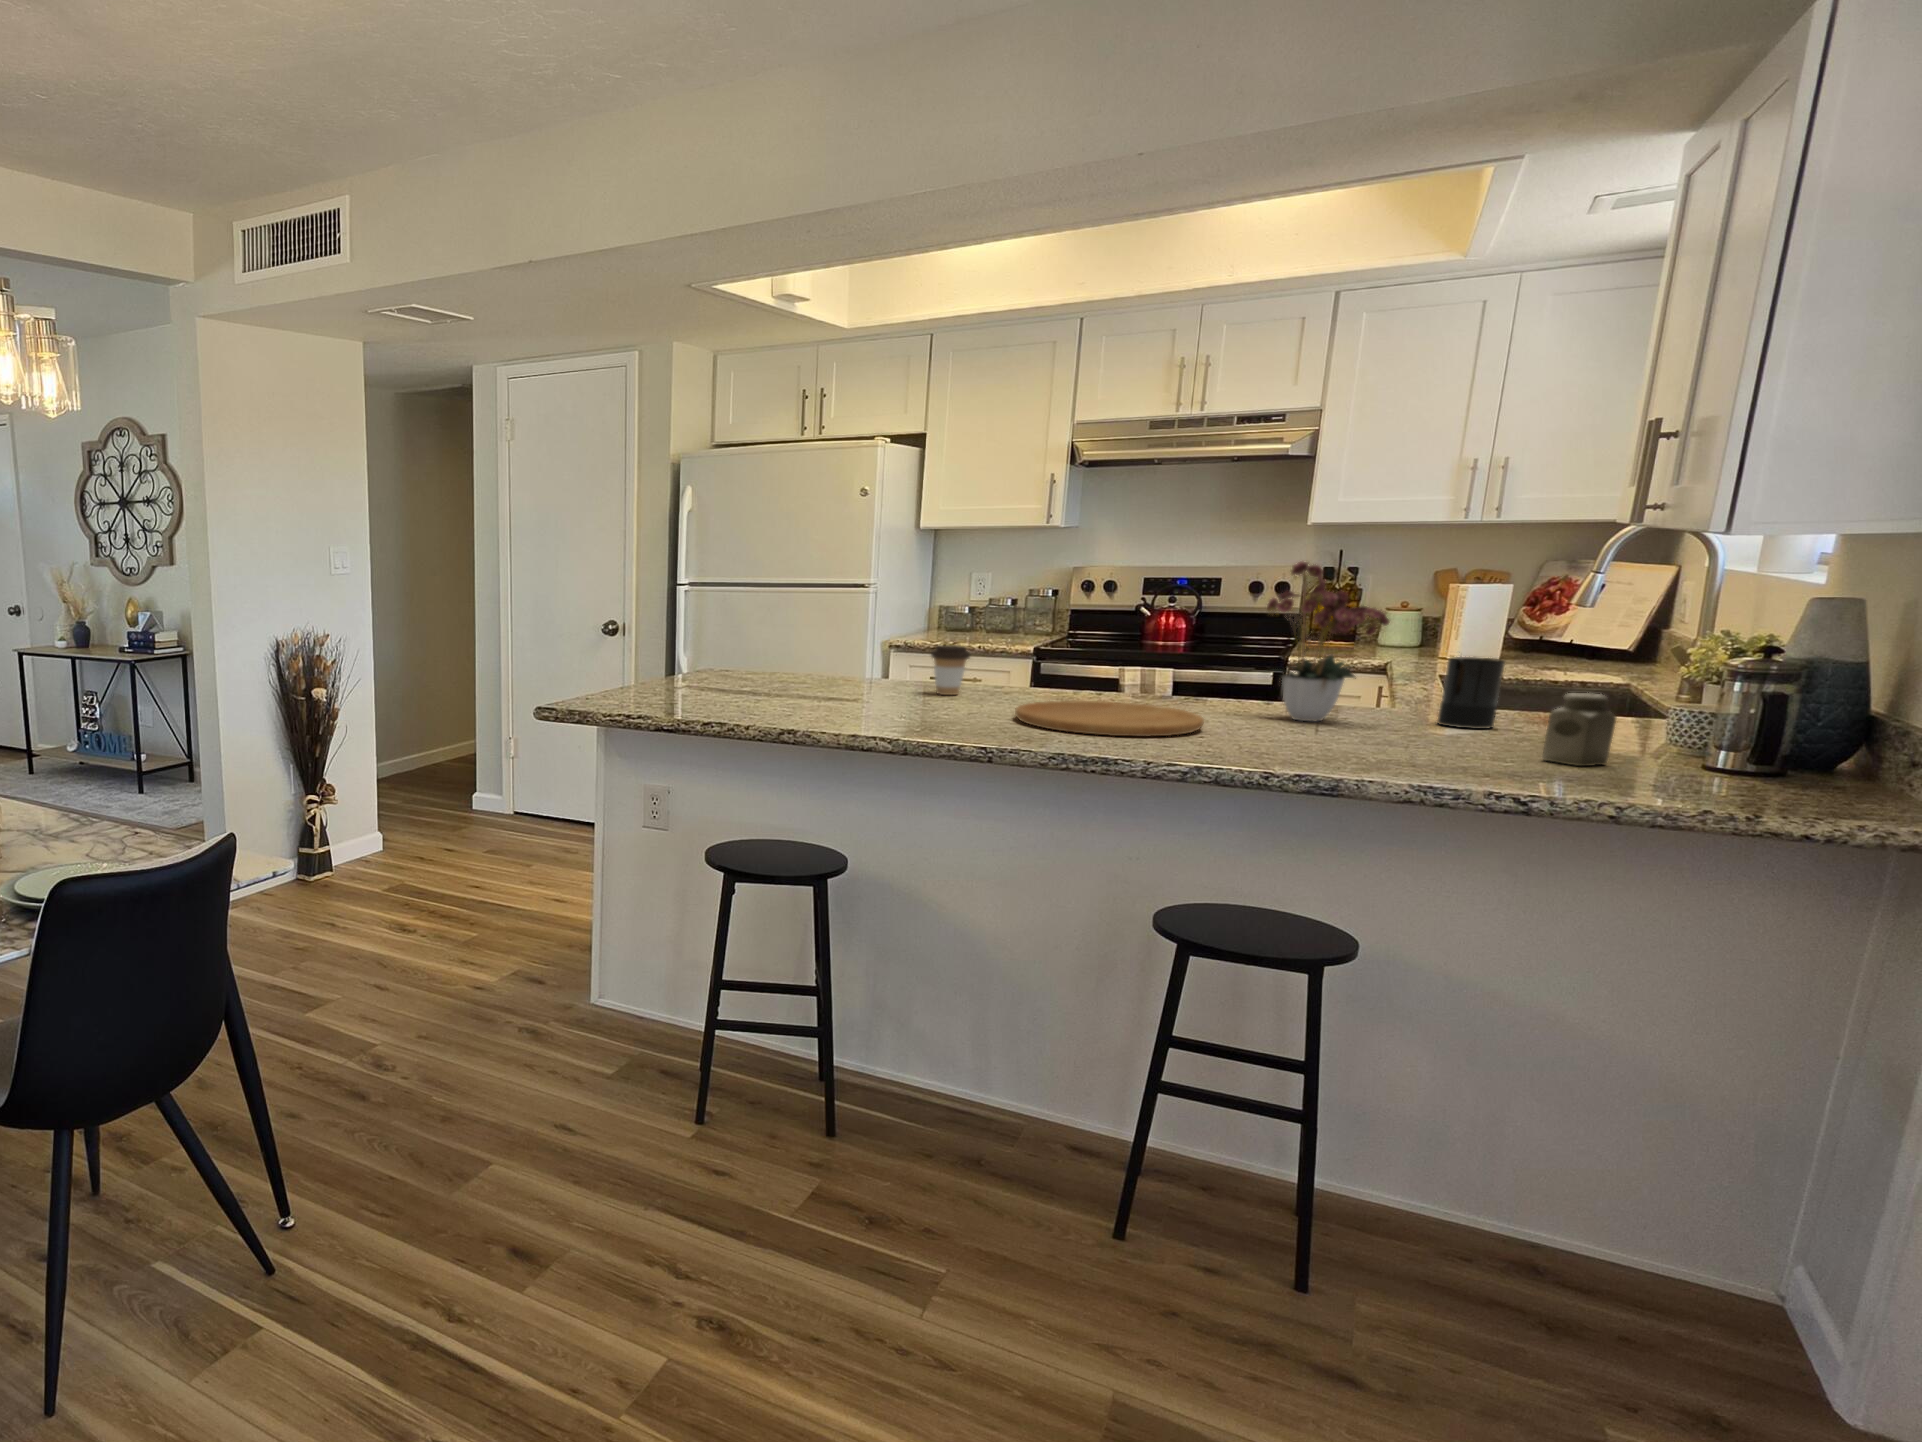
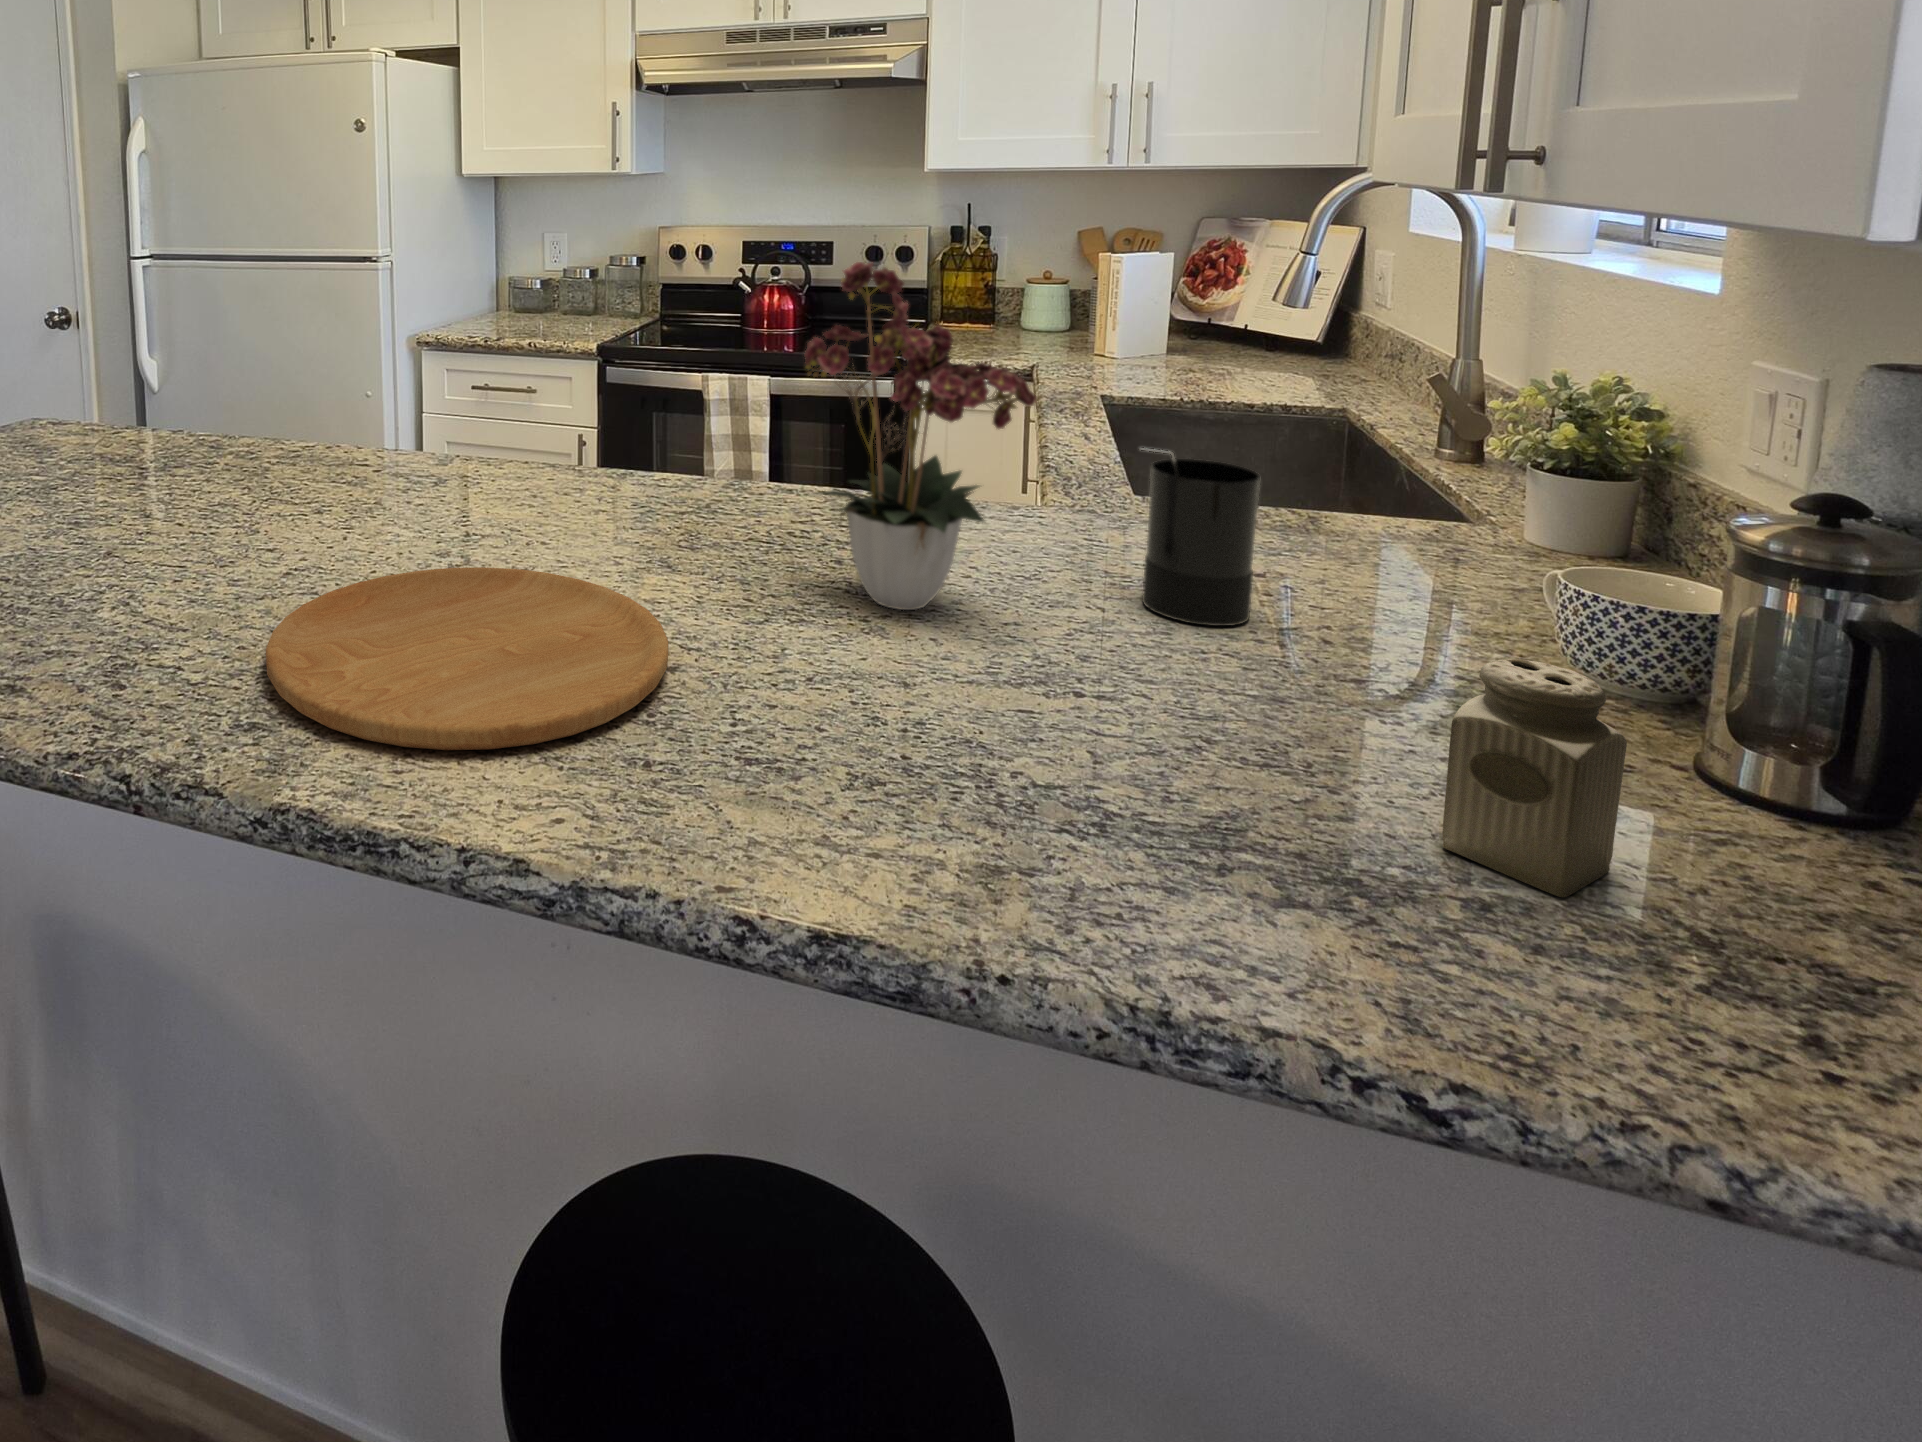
coffee cup: present [931,645,970,695] -> none [236,418,305,525]

